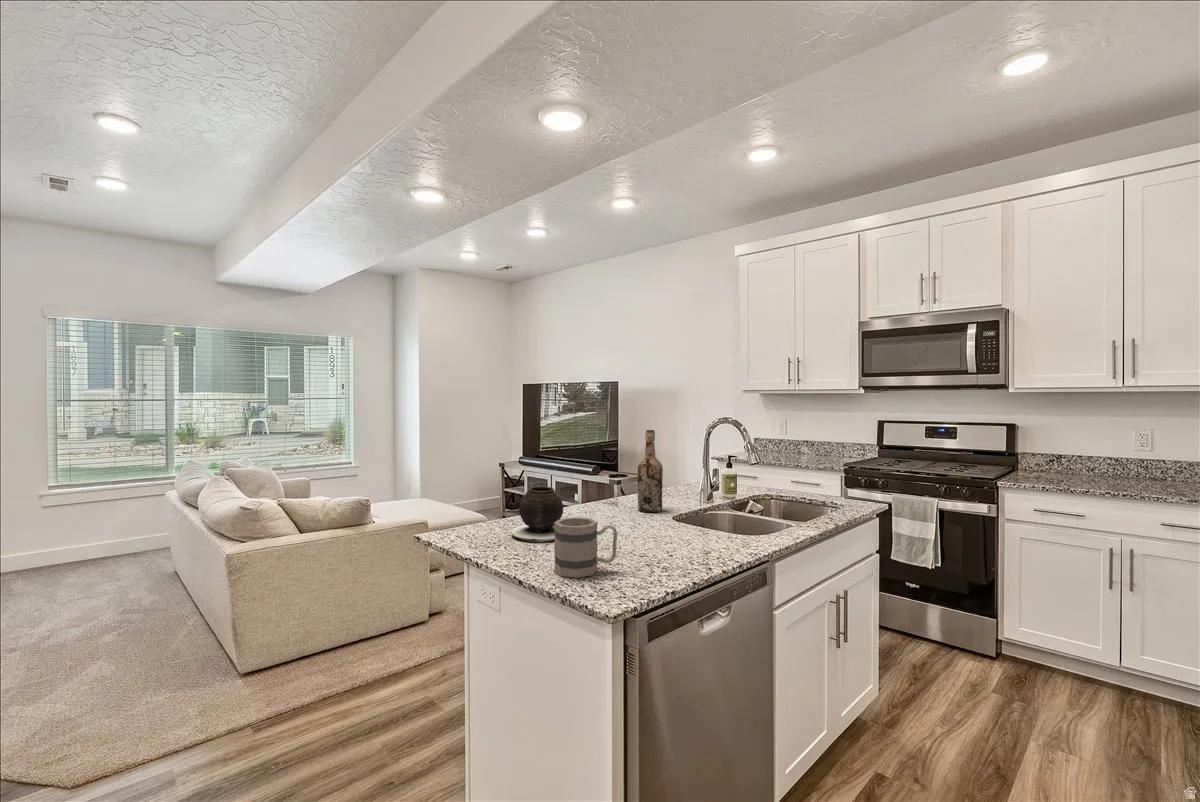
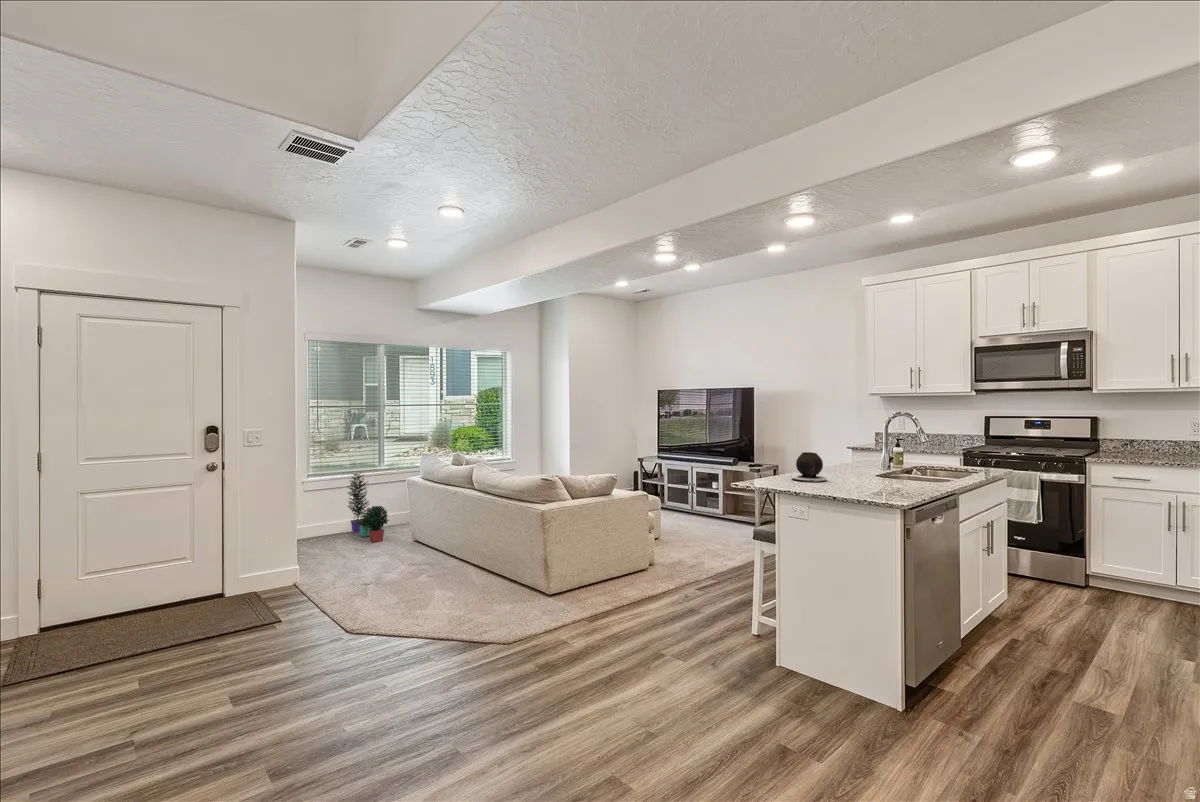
wine bottle: present [638,430,663,512] -> none [845,421,862,472]
potted plant: none [58,487,107,586] -> present [348,473,389,542]
mug: present [554,517,617,578] -> none [845,464,879,492]

